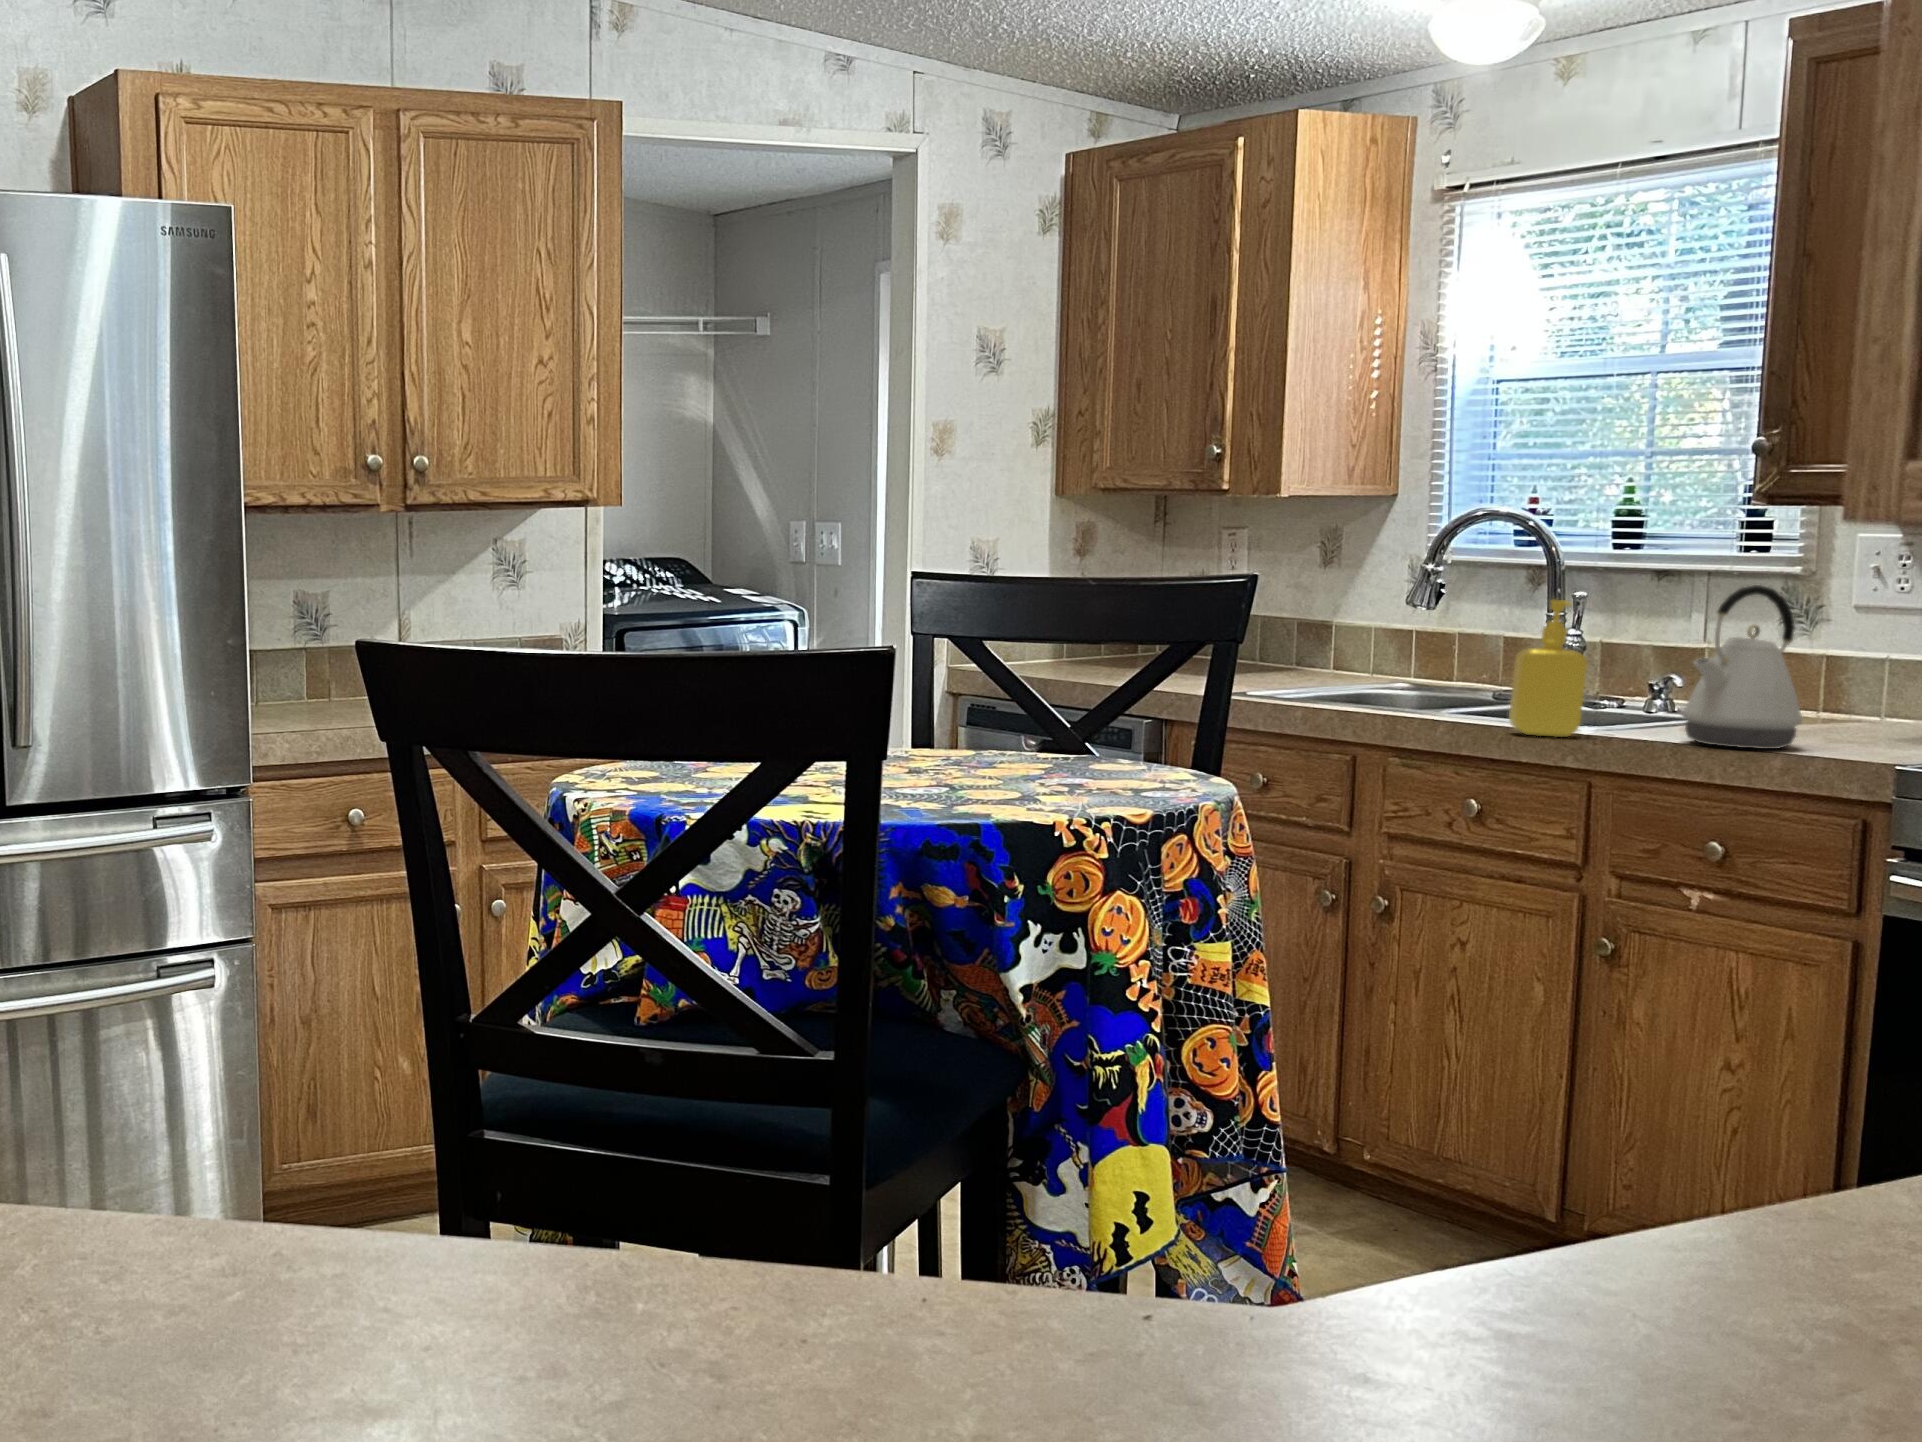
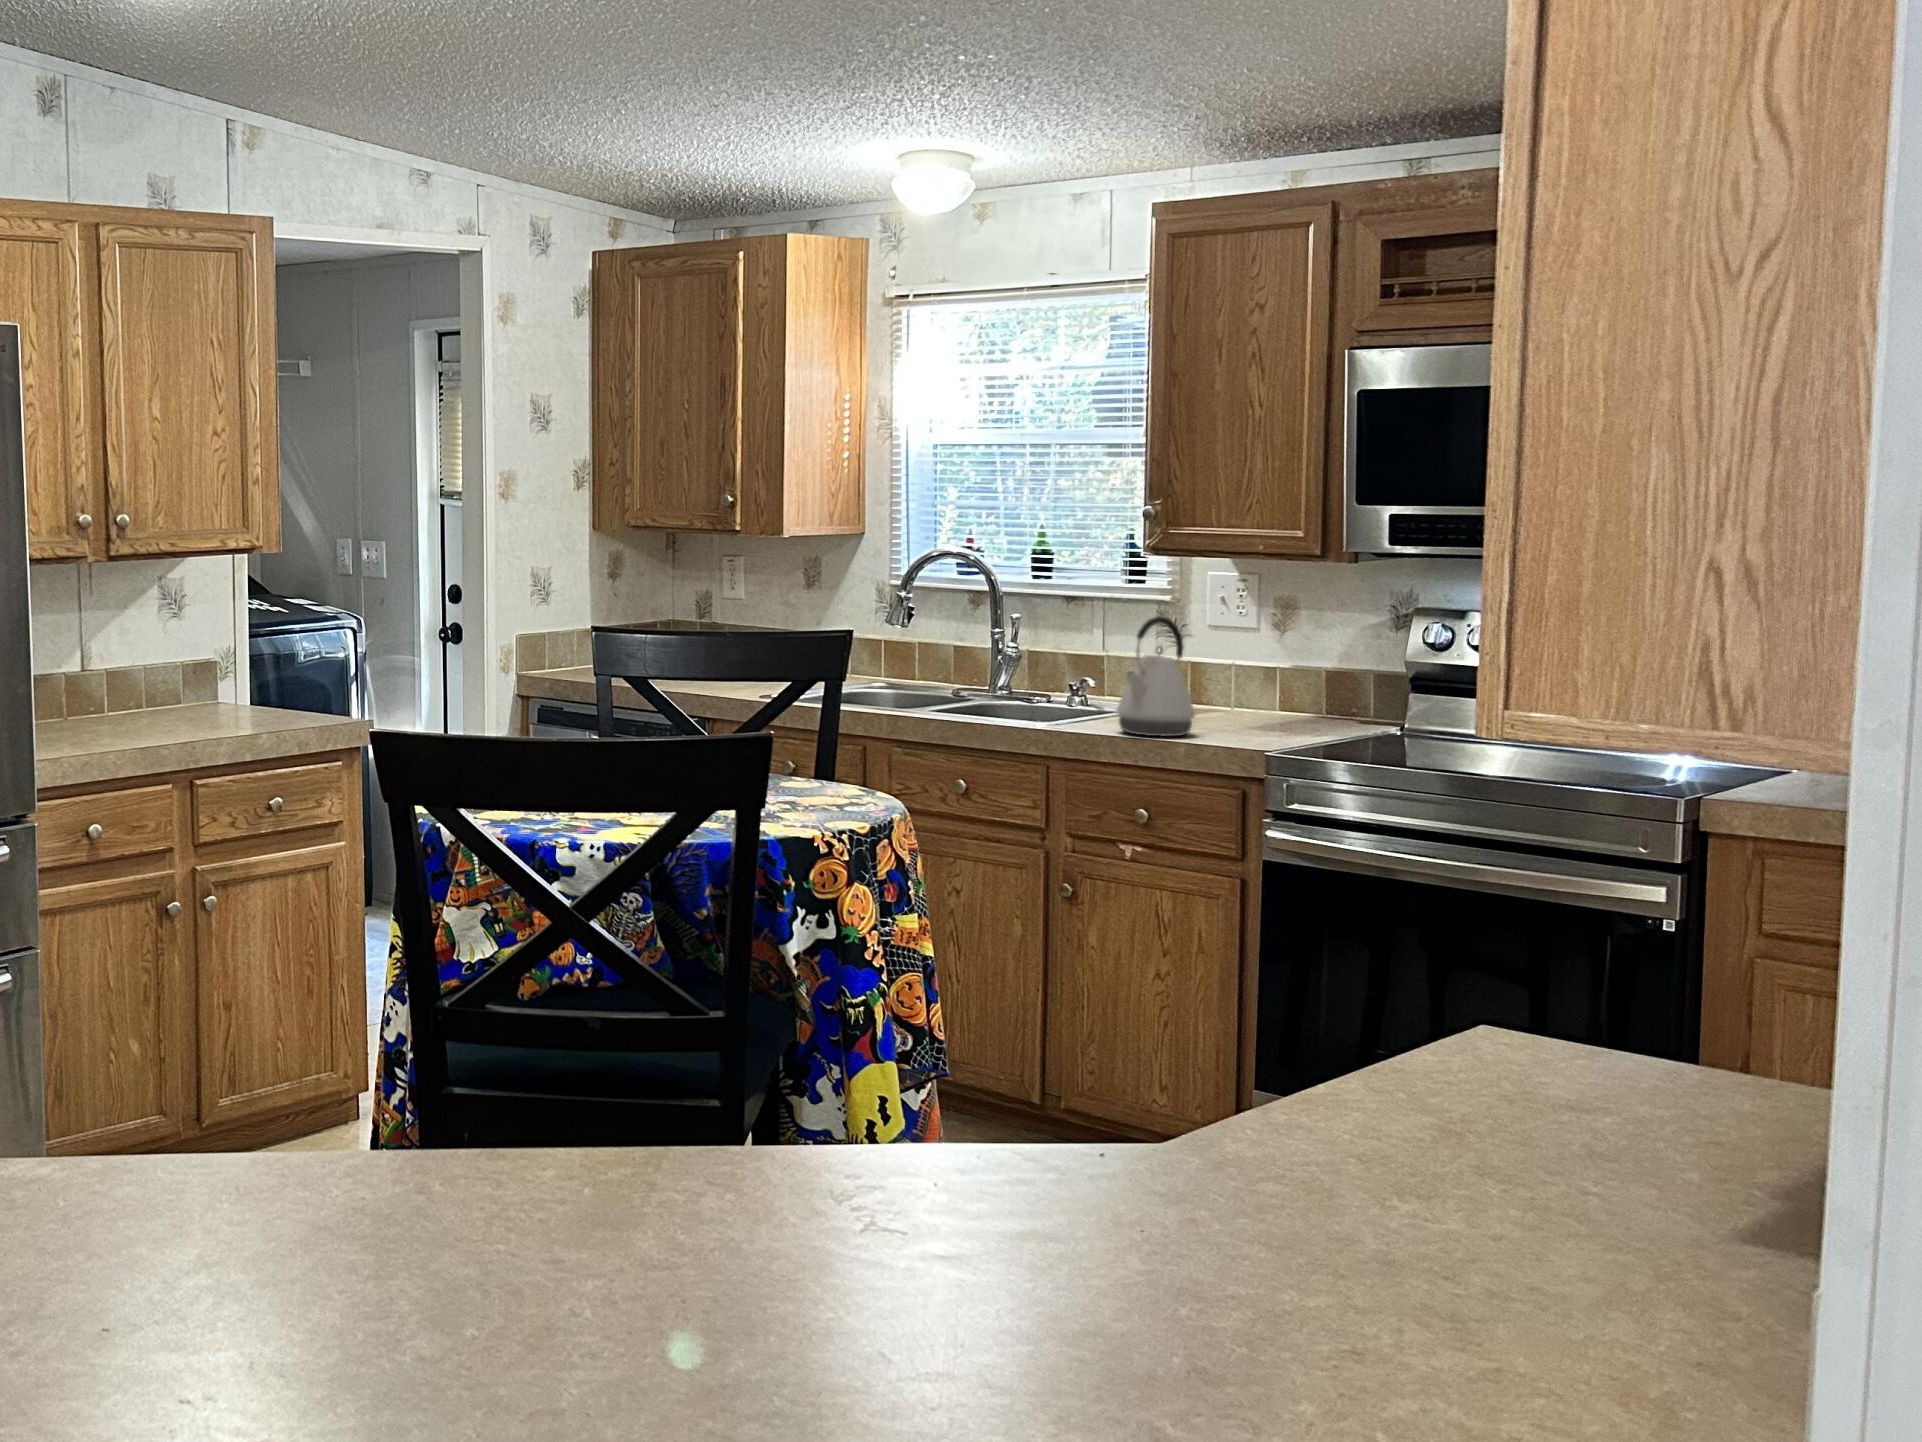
soap dispenser: present [1509,599,1587,737] -> none [999,629,1052,732]

